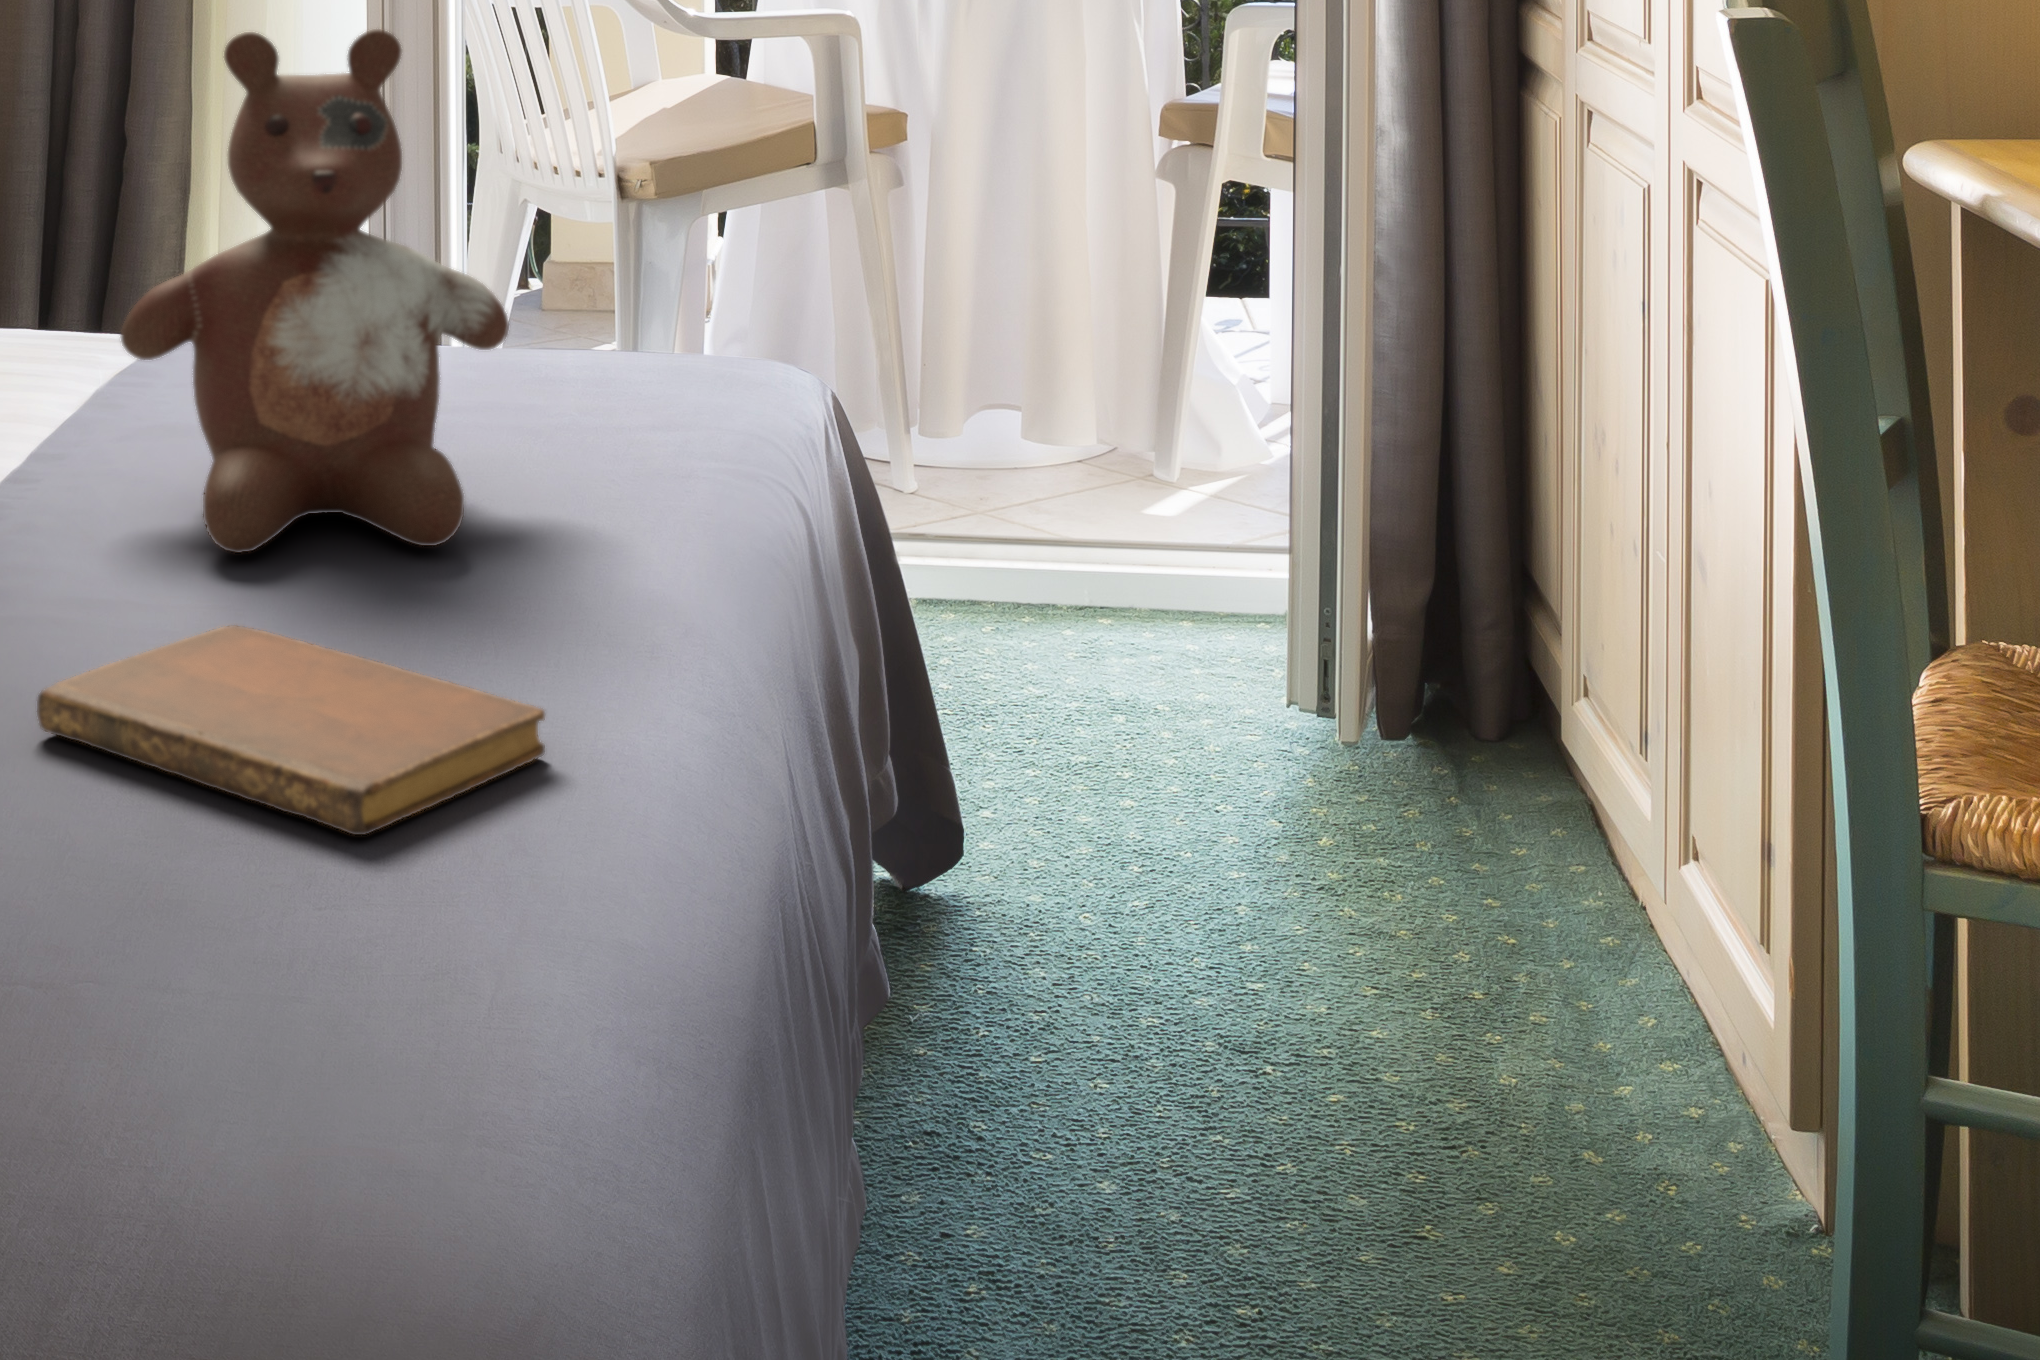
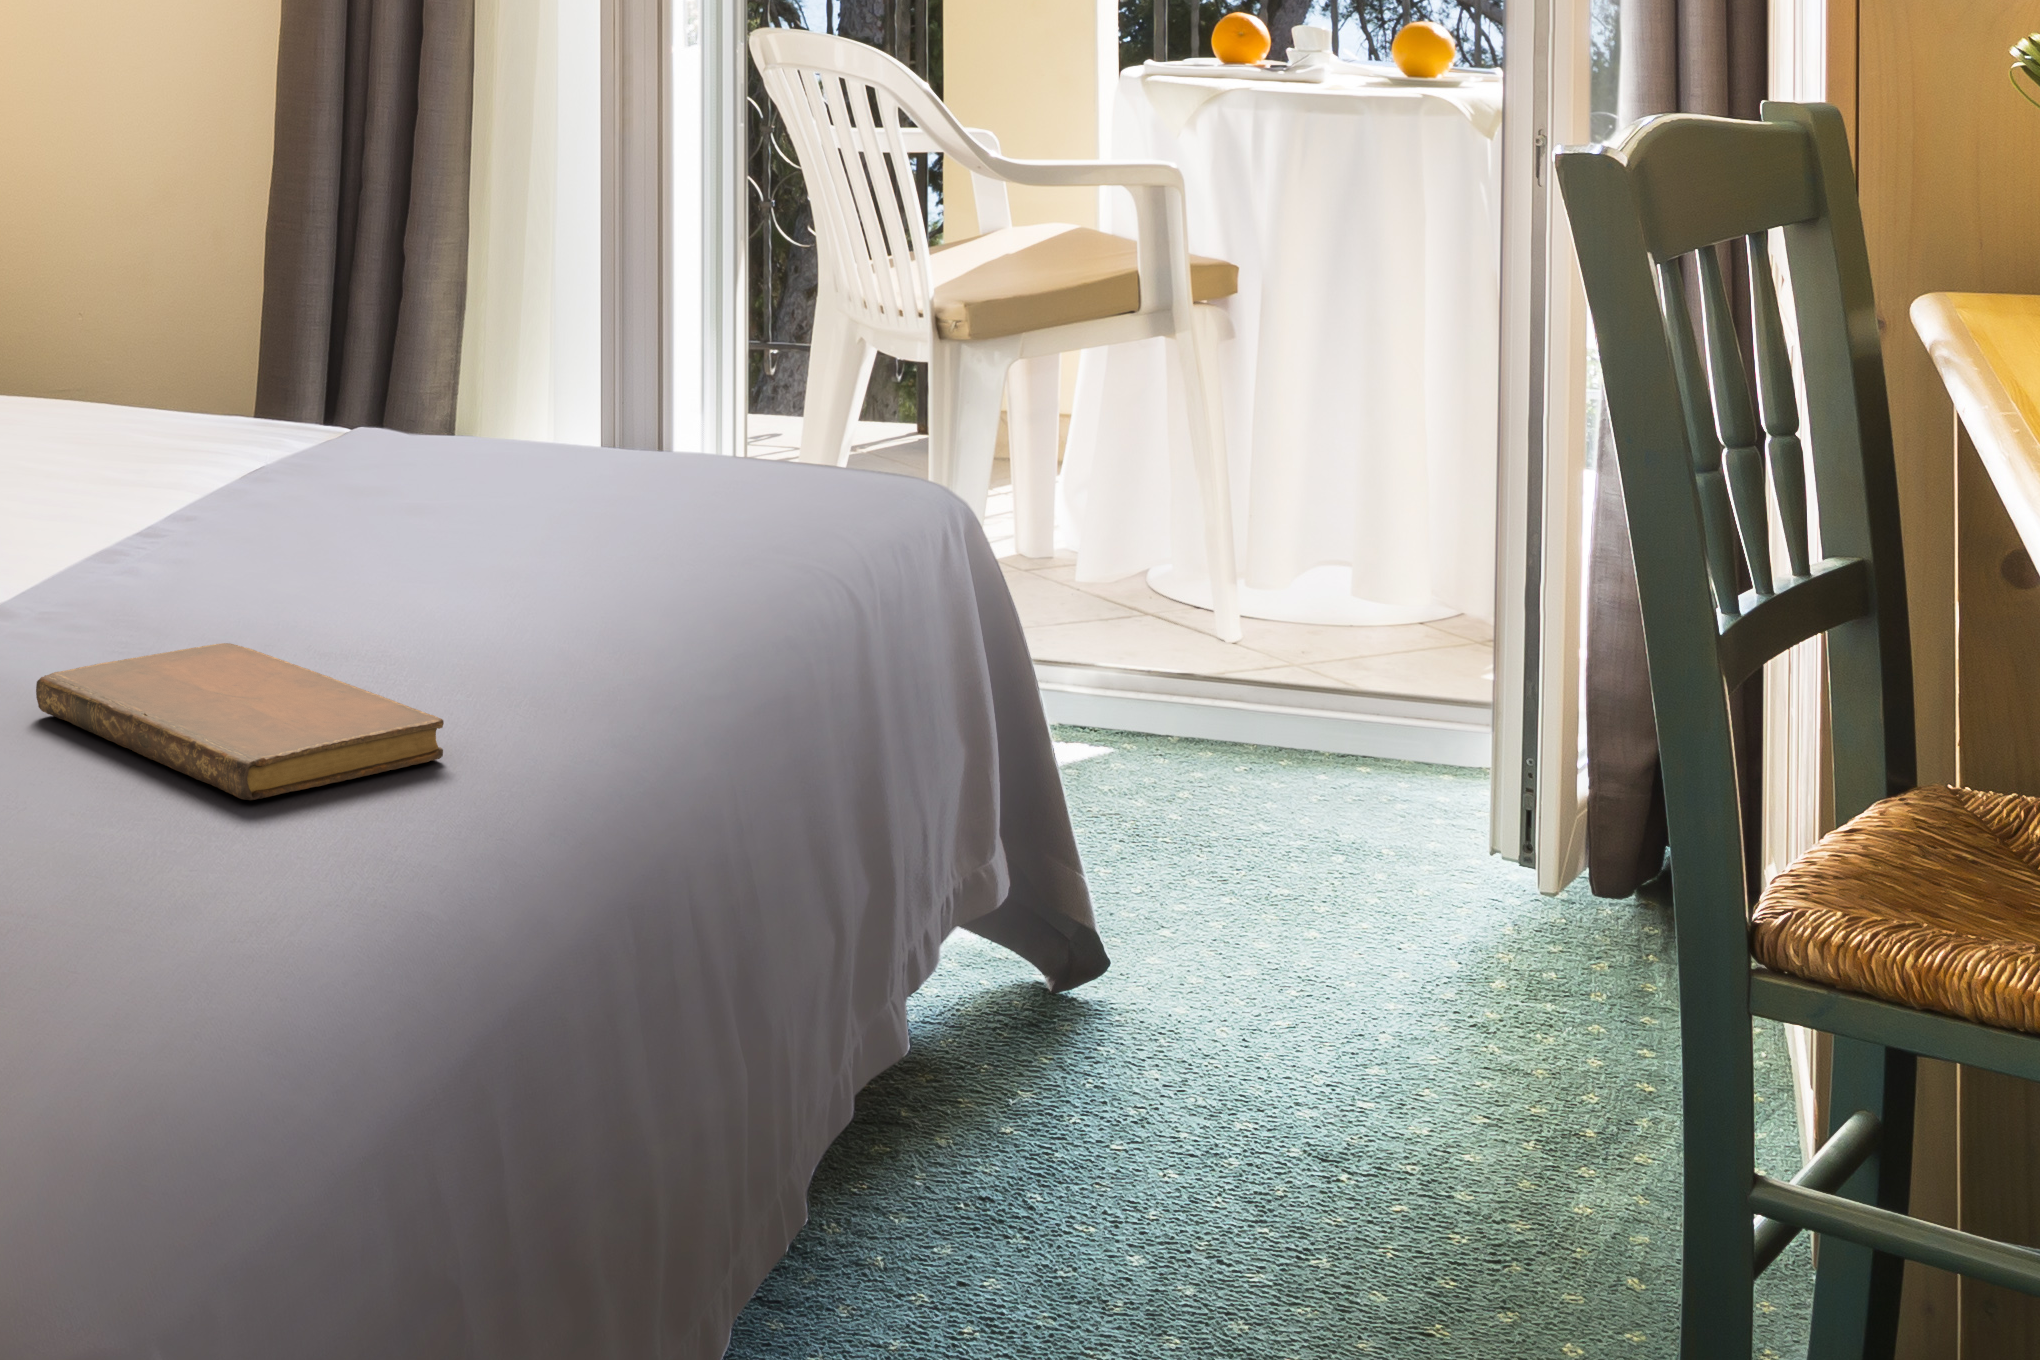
stuffed bear: present [121,29,509,553] -> none [215,145,562,602]

